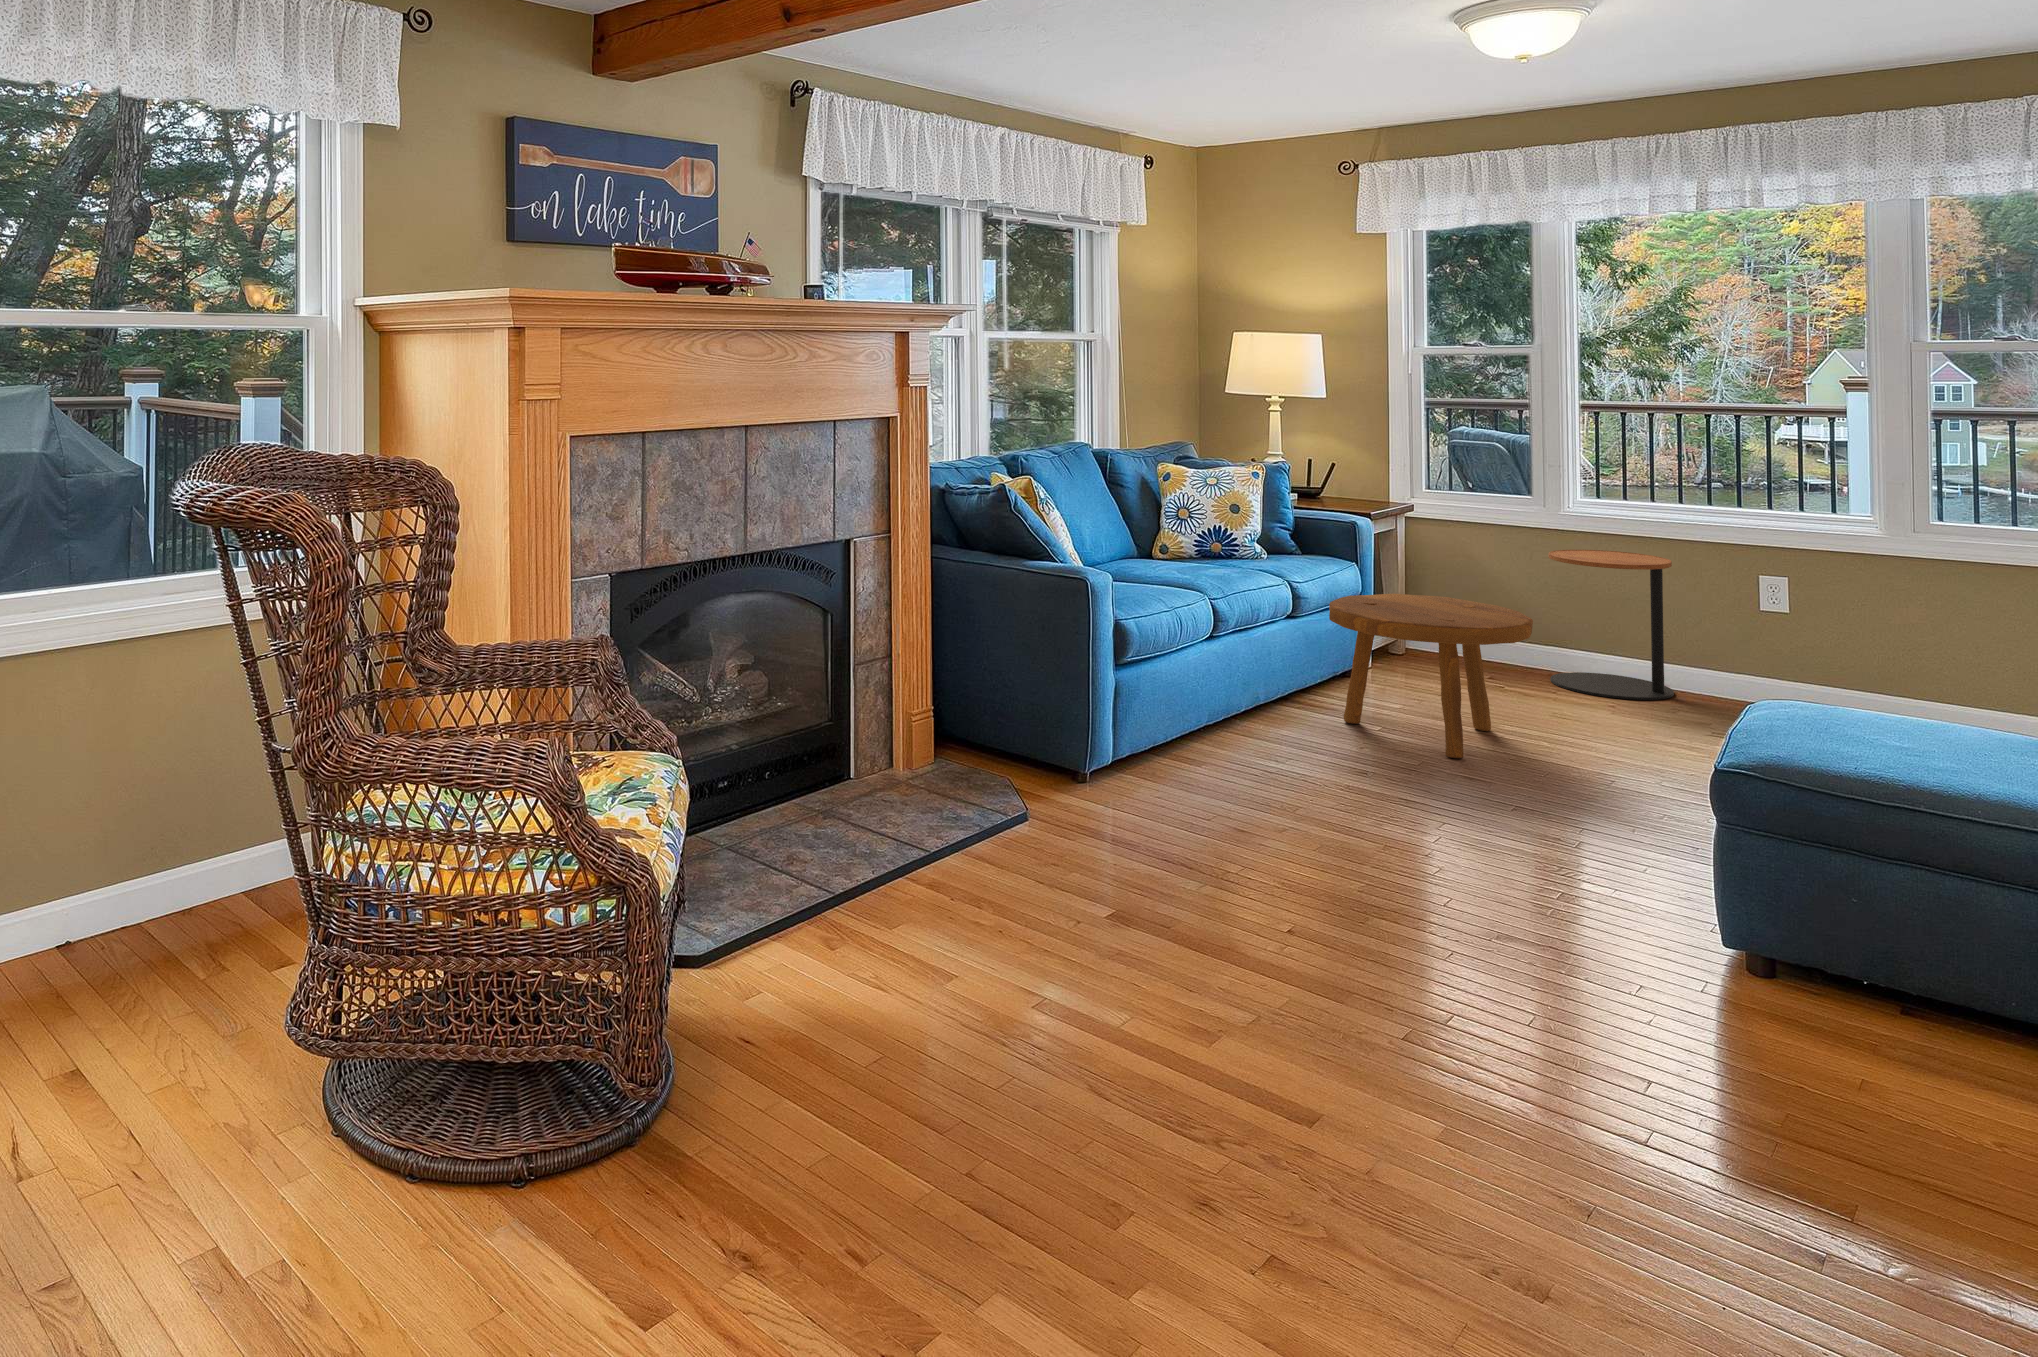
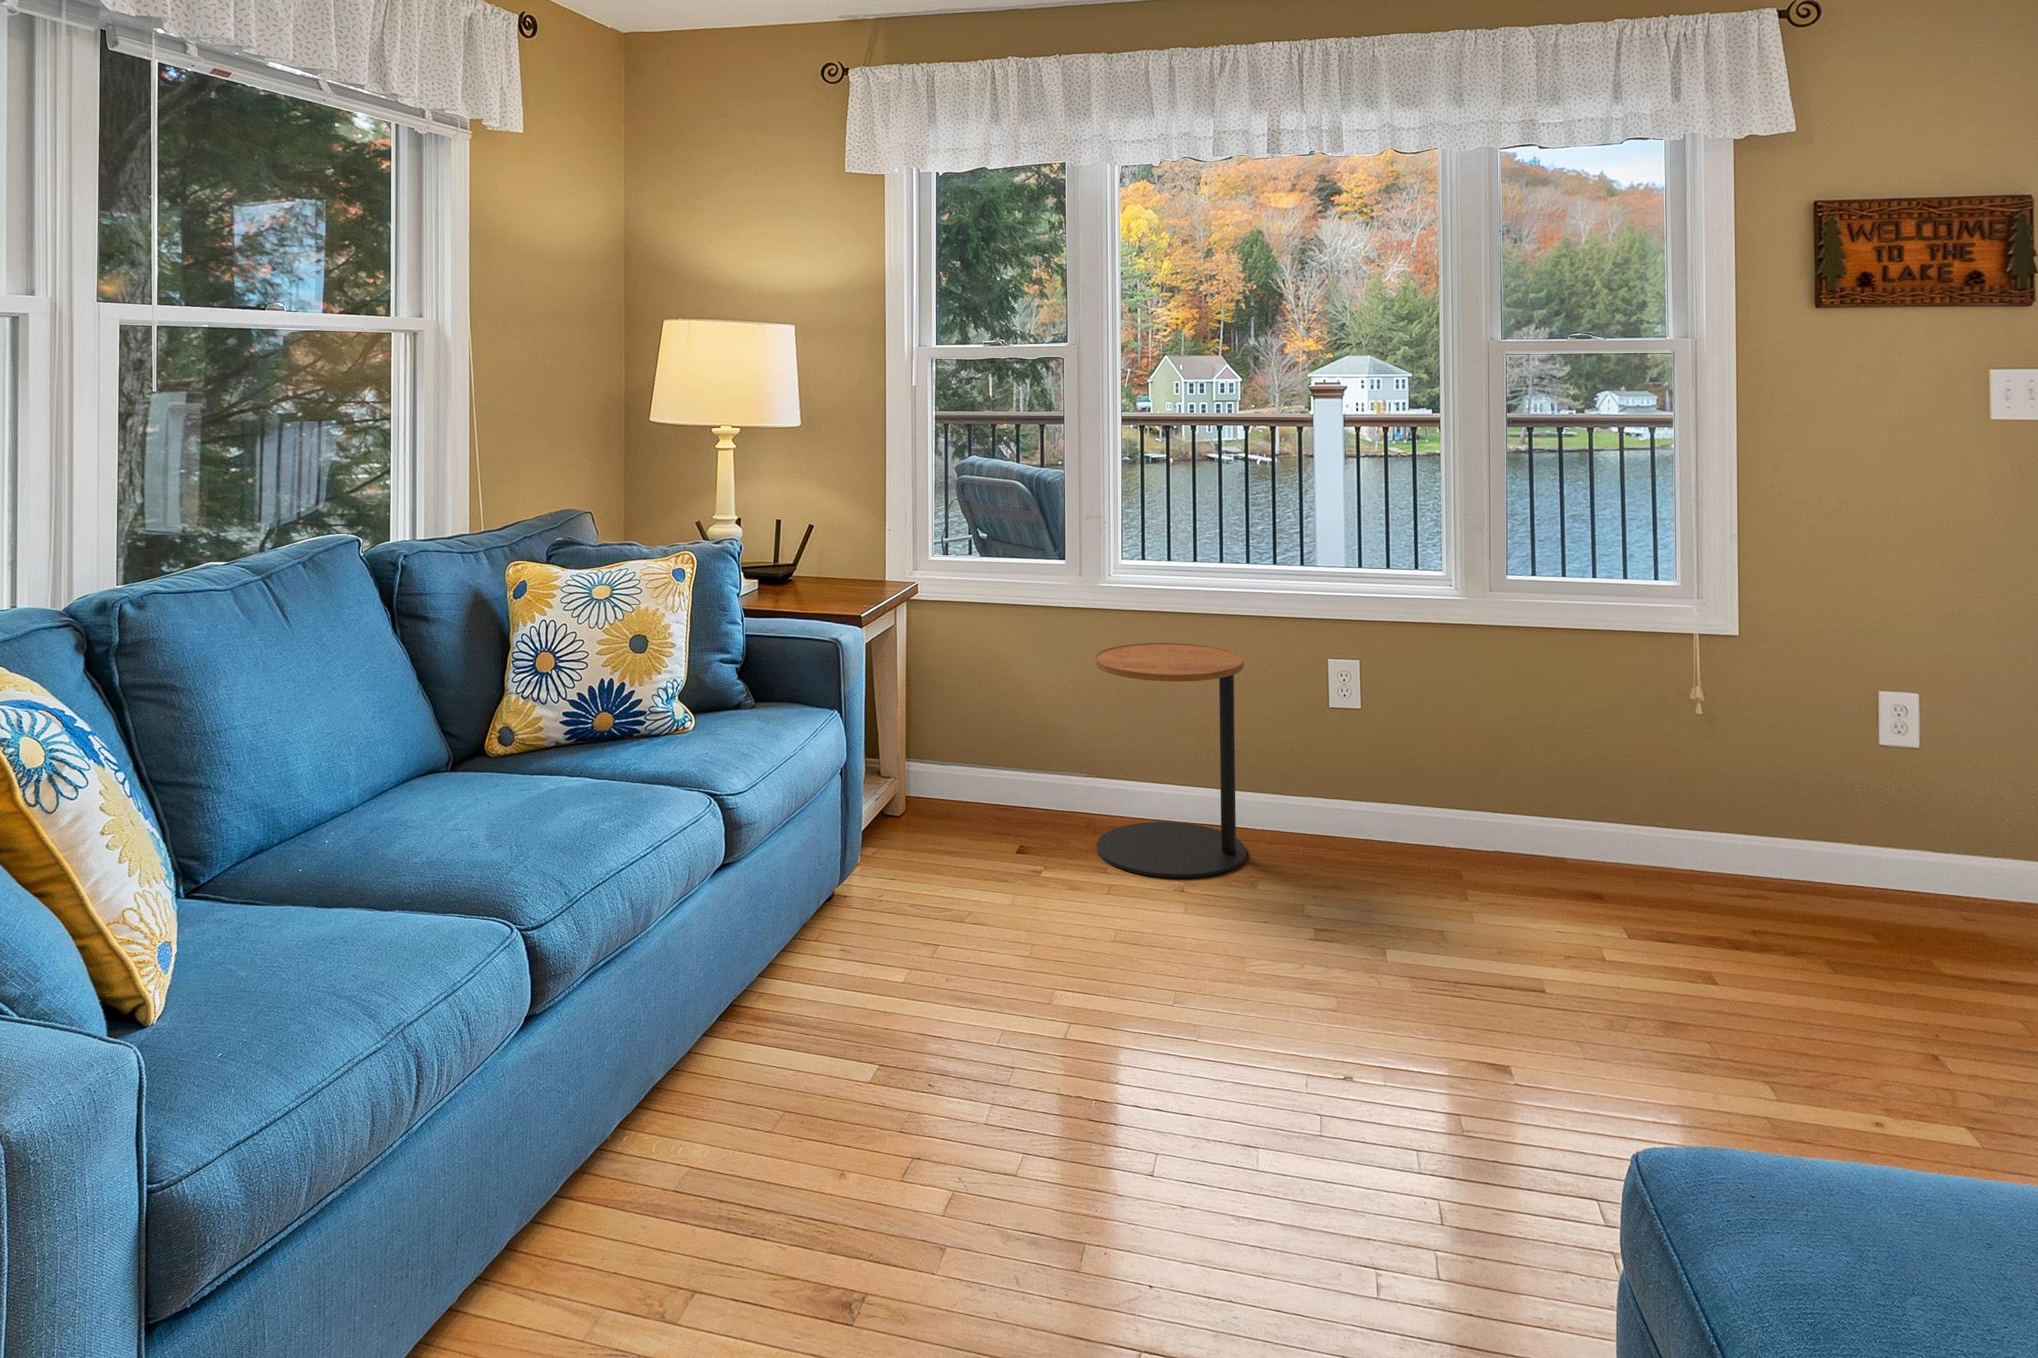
footstool: present [1329,594,1533,758] -> none [790,785,1122,1153]

